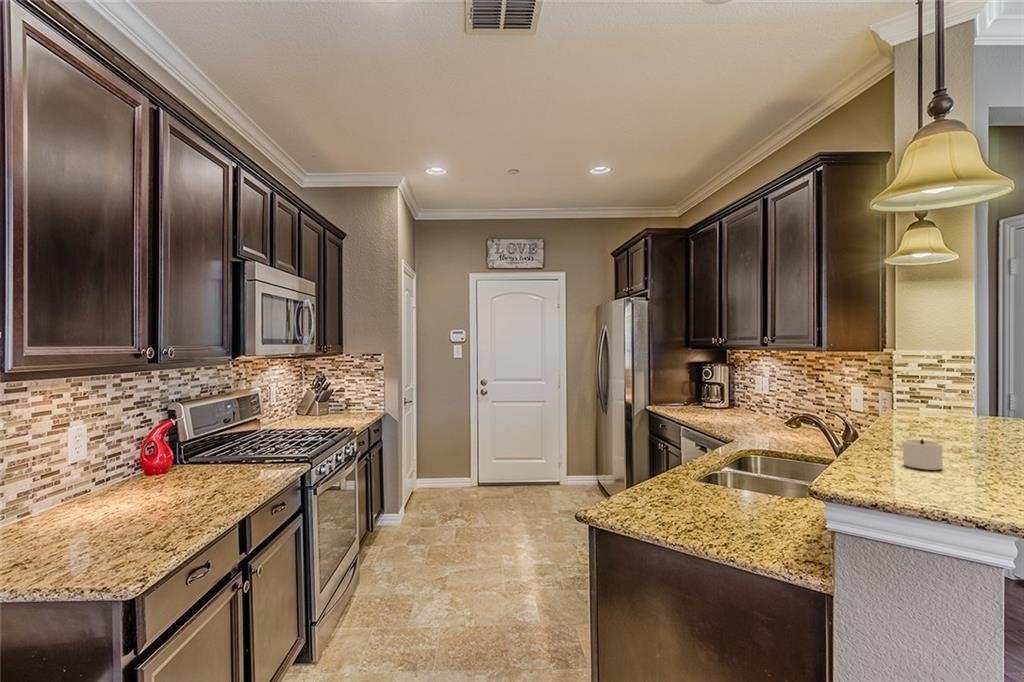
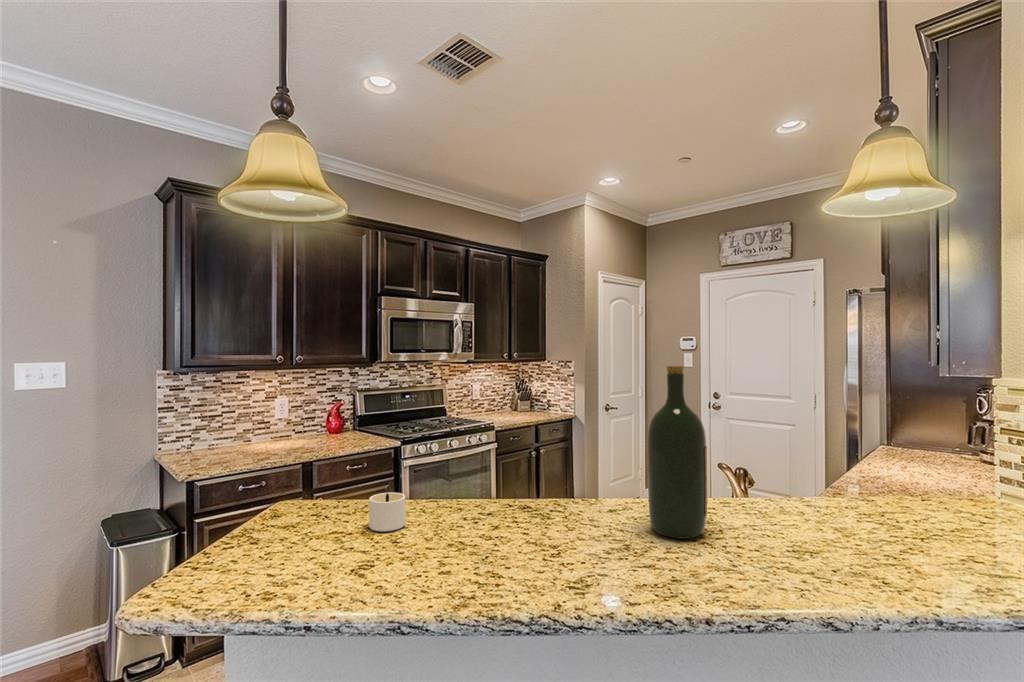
wine bottle: none [925,331,972,435] -> present [647,366,707,539]

